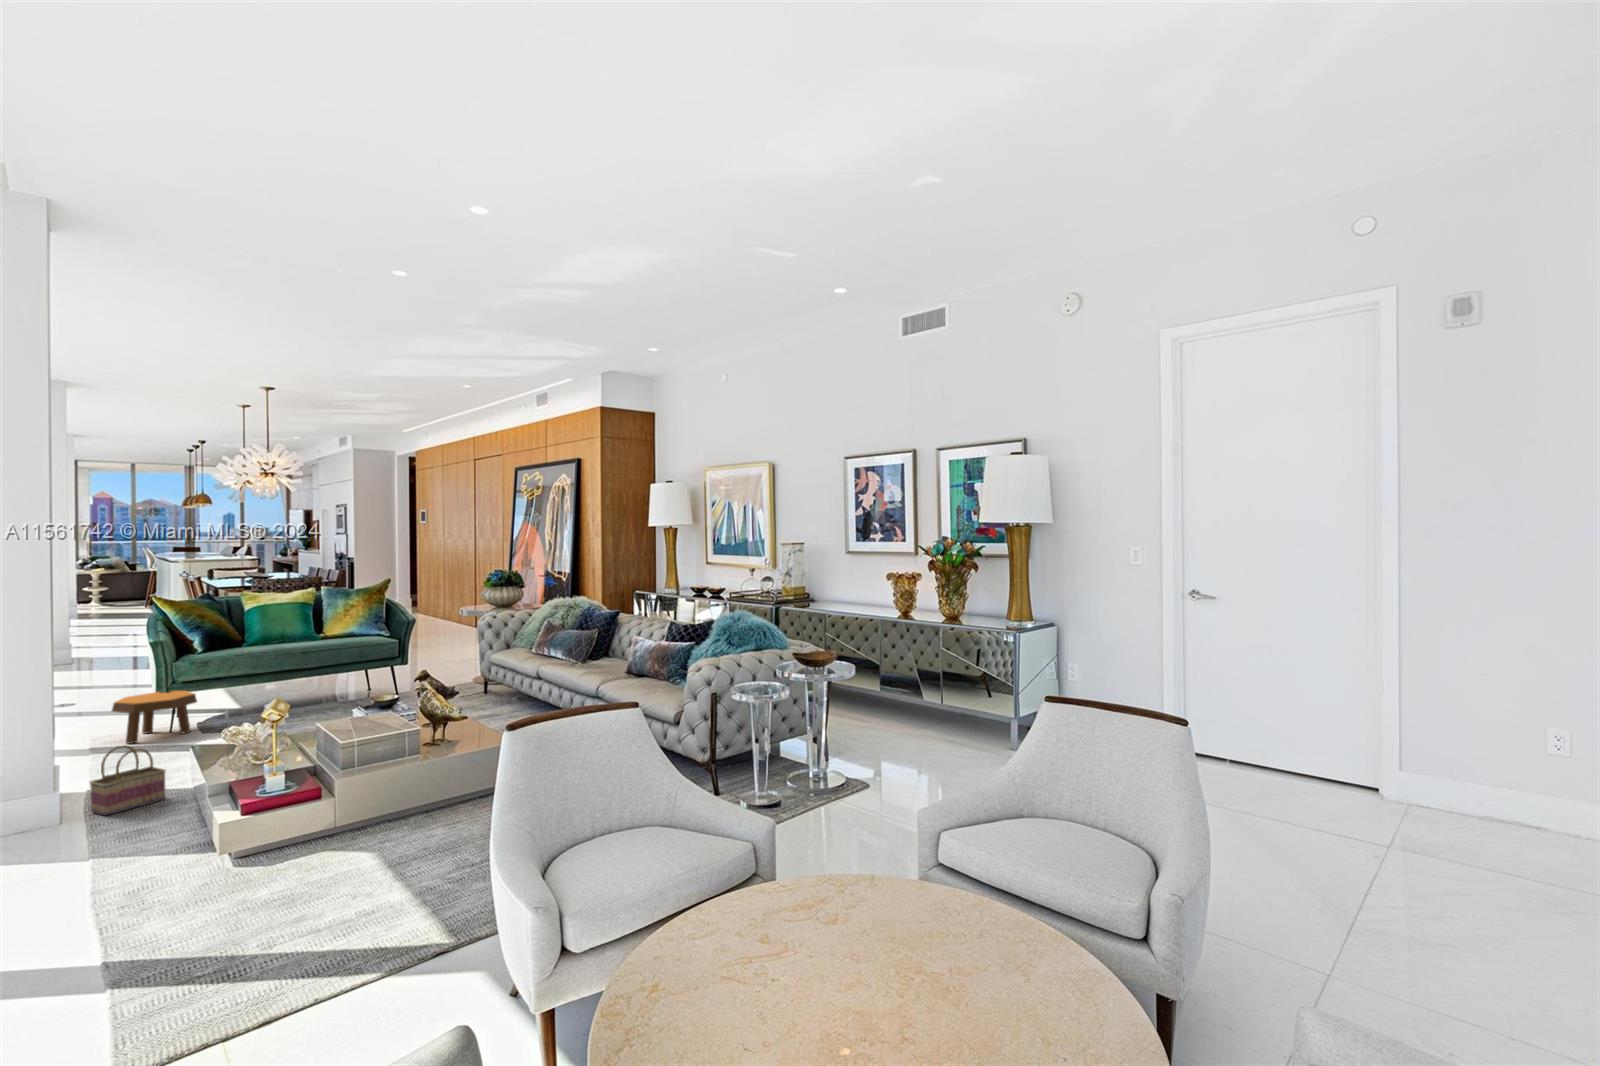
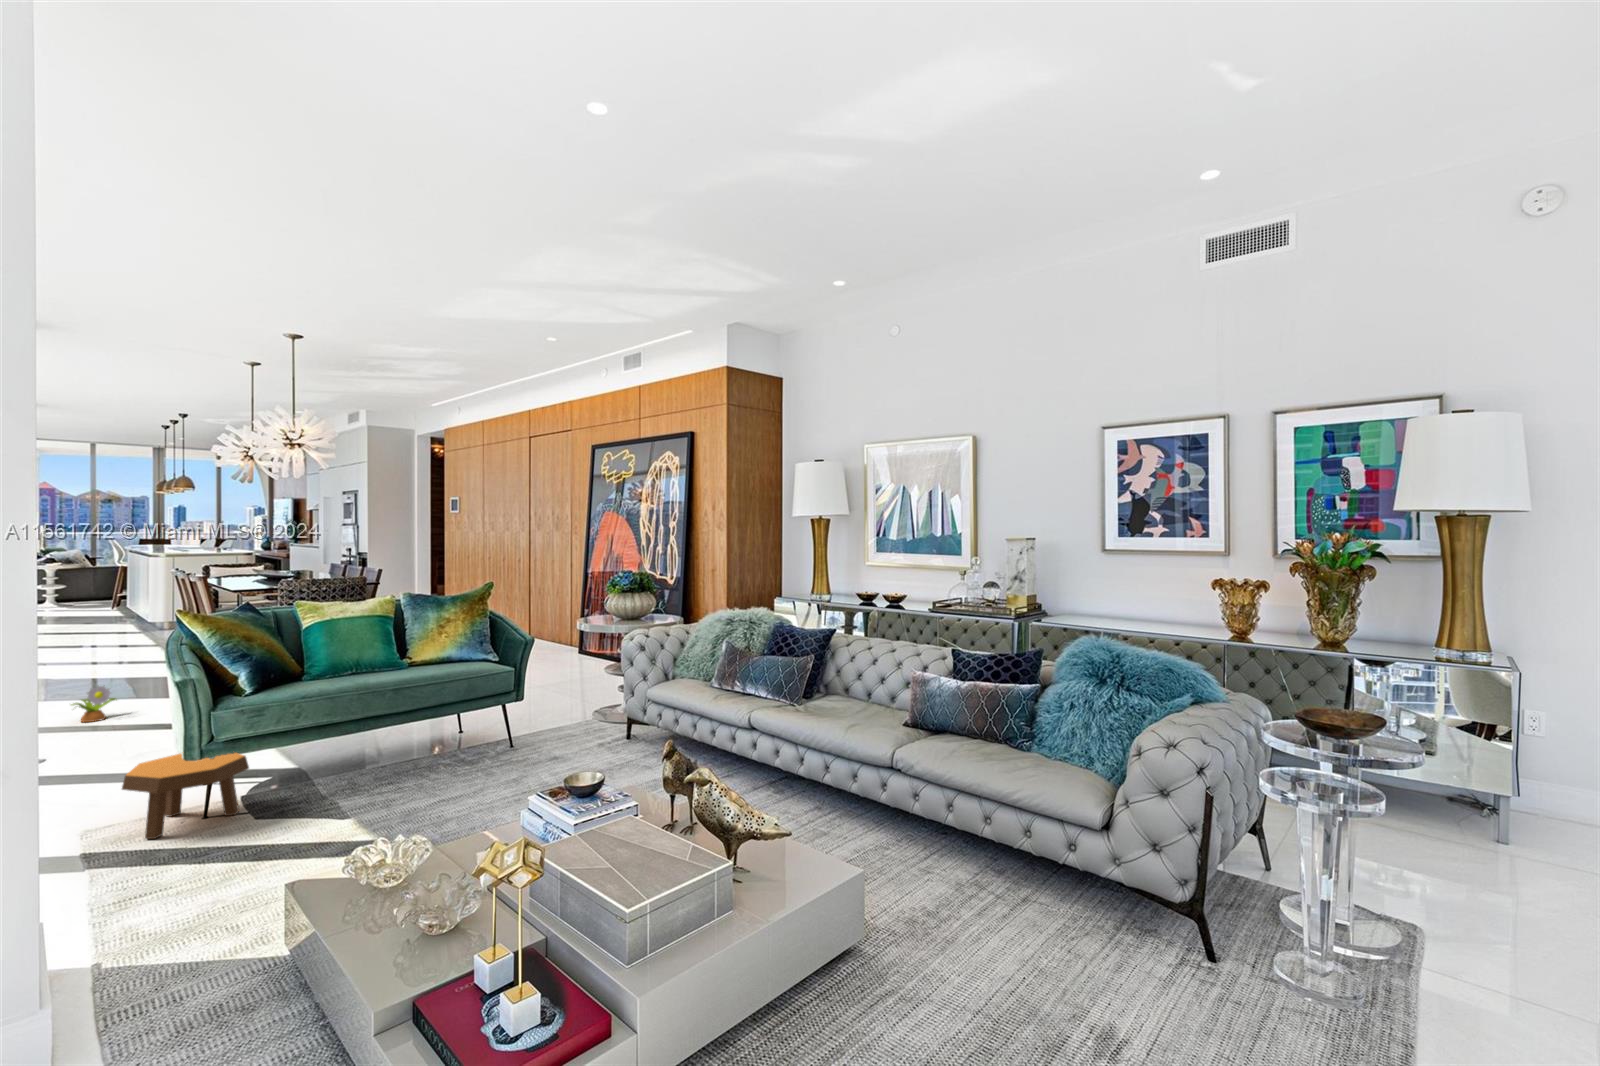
decorative plant: none [92,656,128,684] -> present [72,685,117,722]
basket: present [90,745,165,815] -> none [119,889,252,1031]

